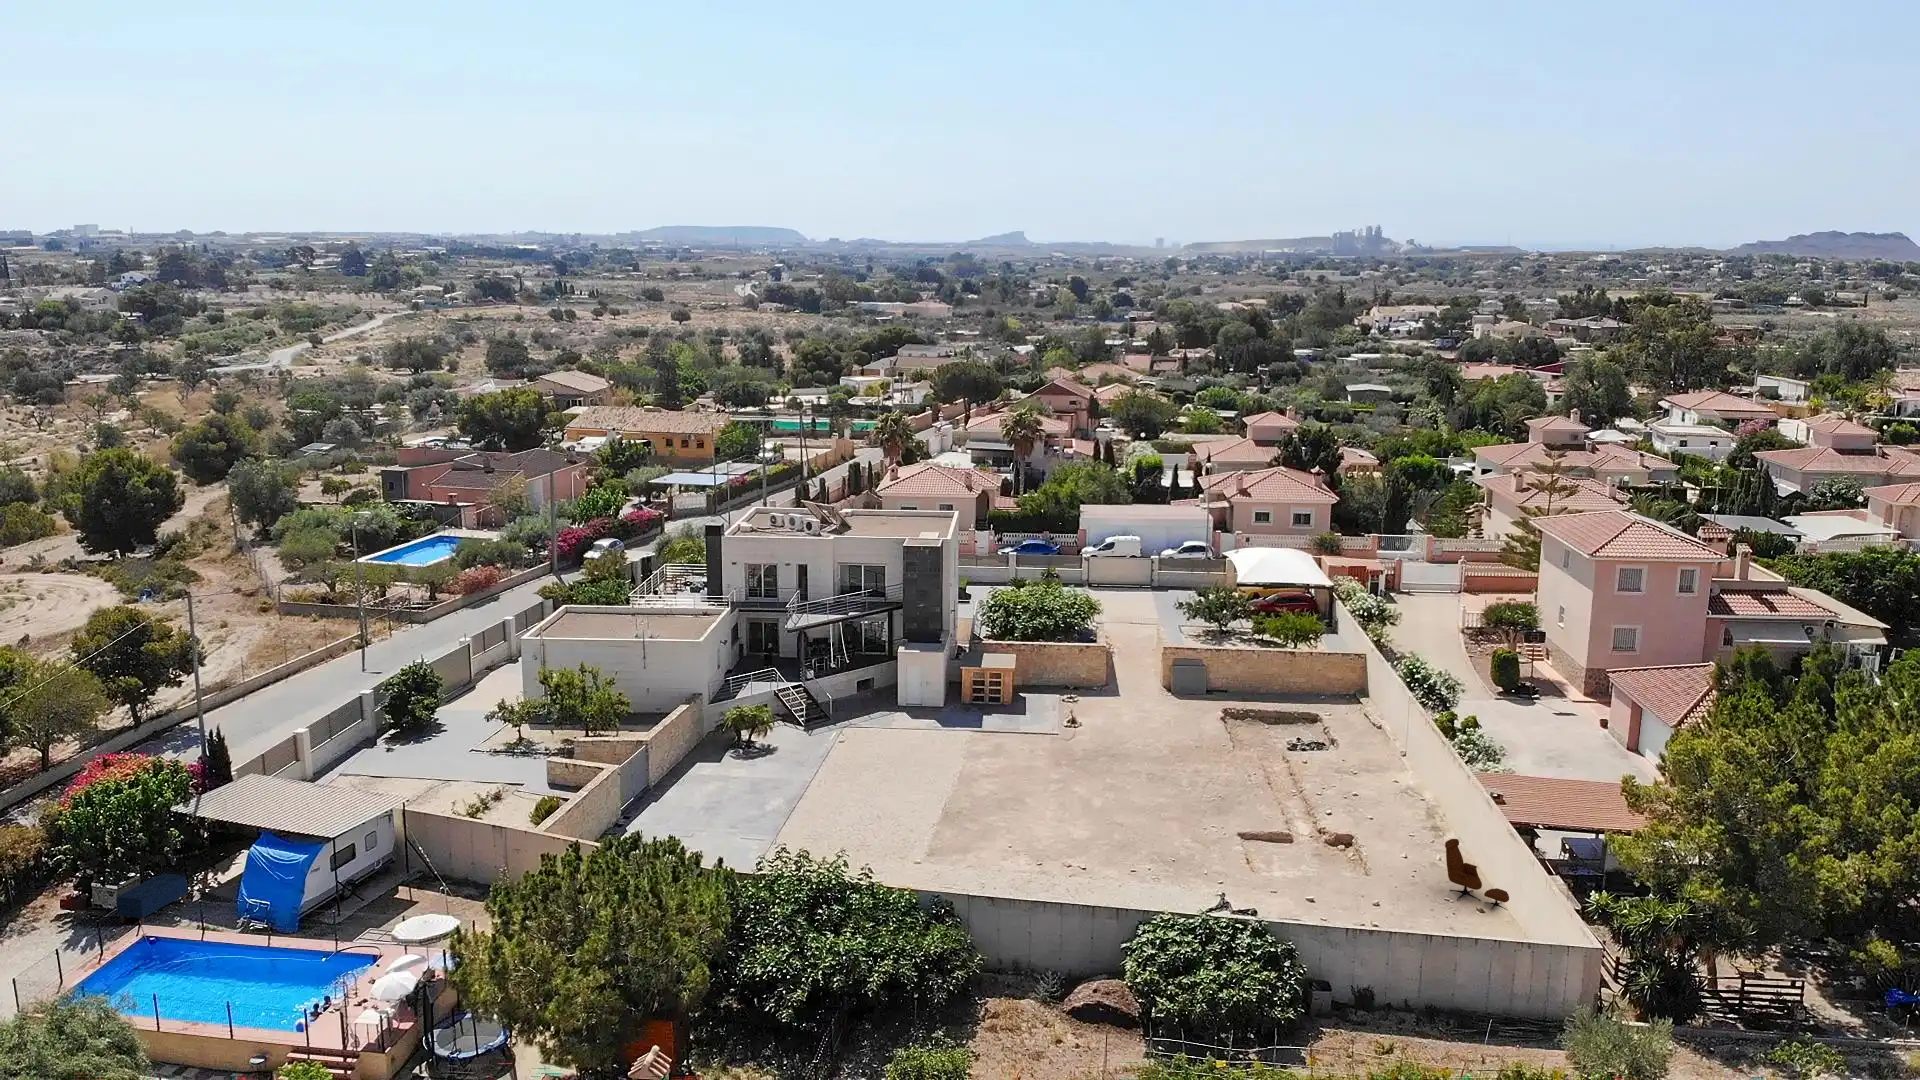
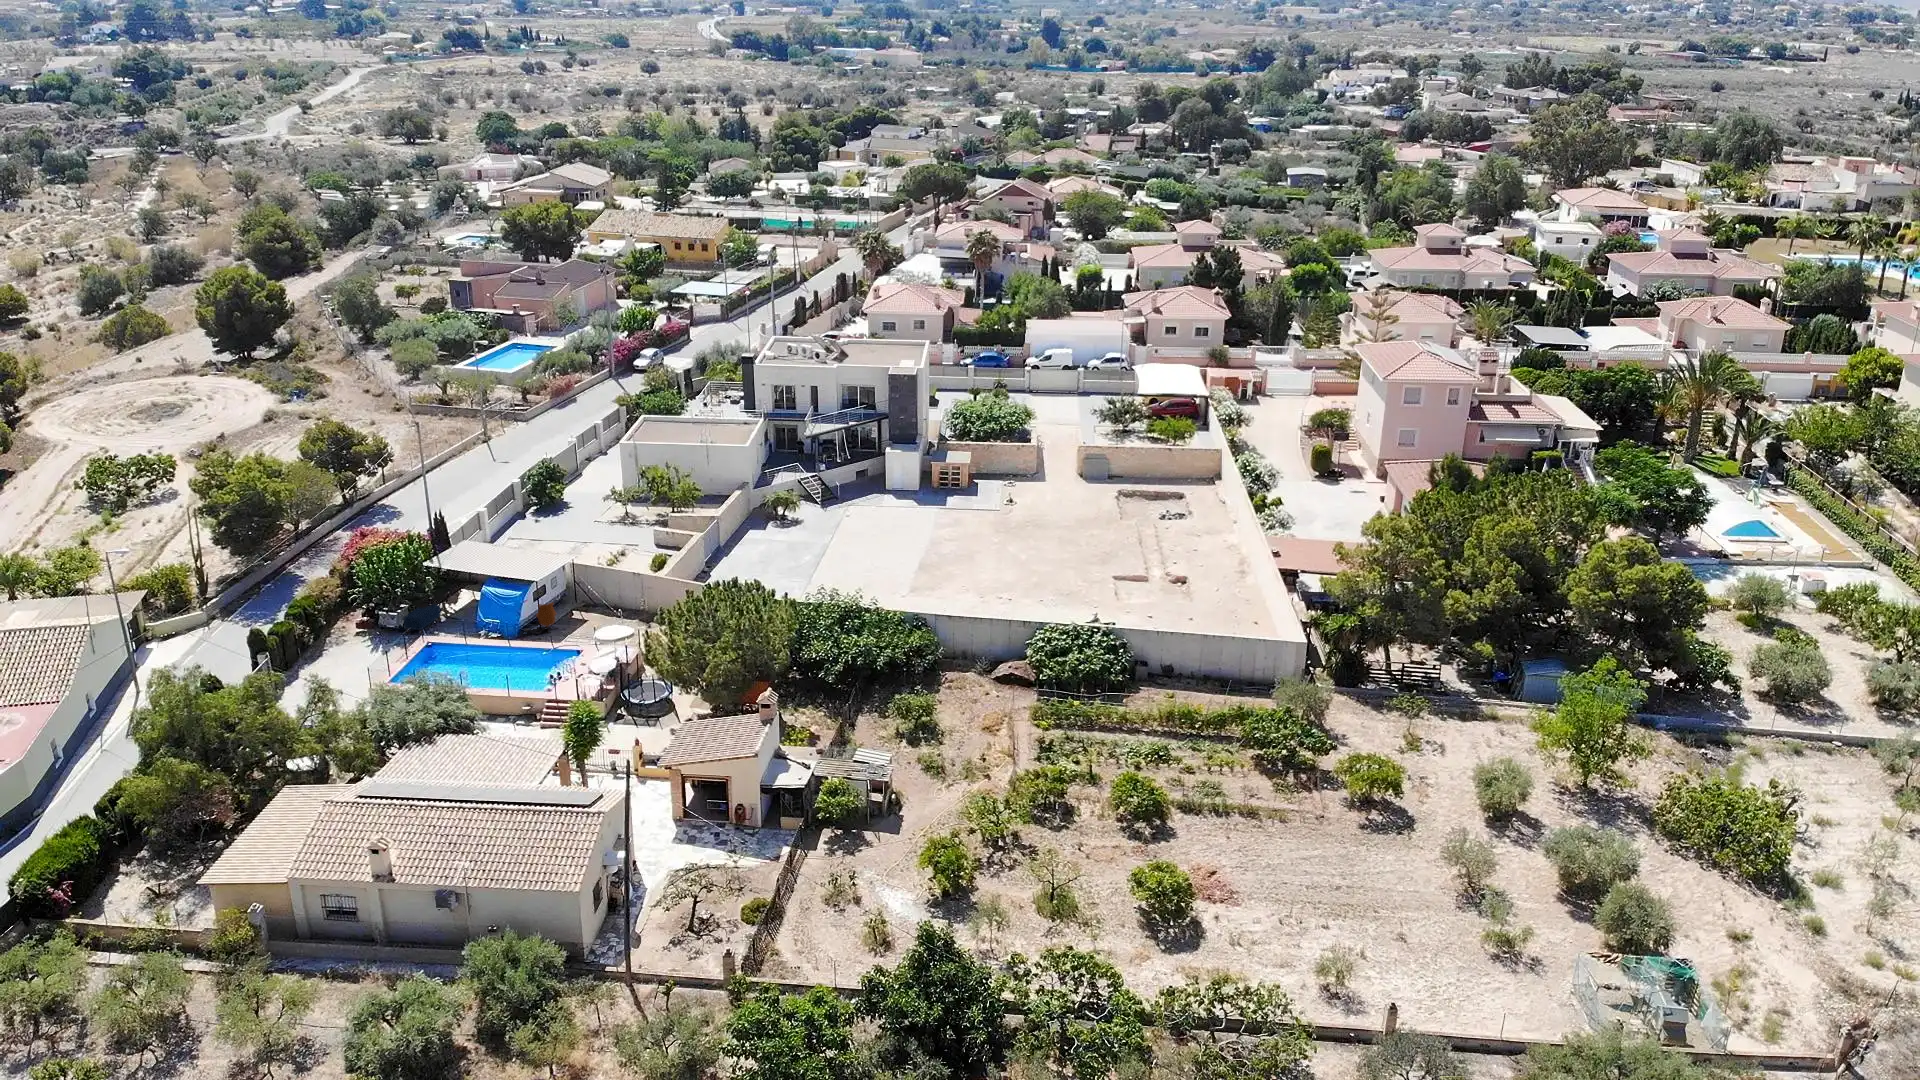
lounge chair: present [1445,839,1509,910] -> present [536,603,556,631]

